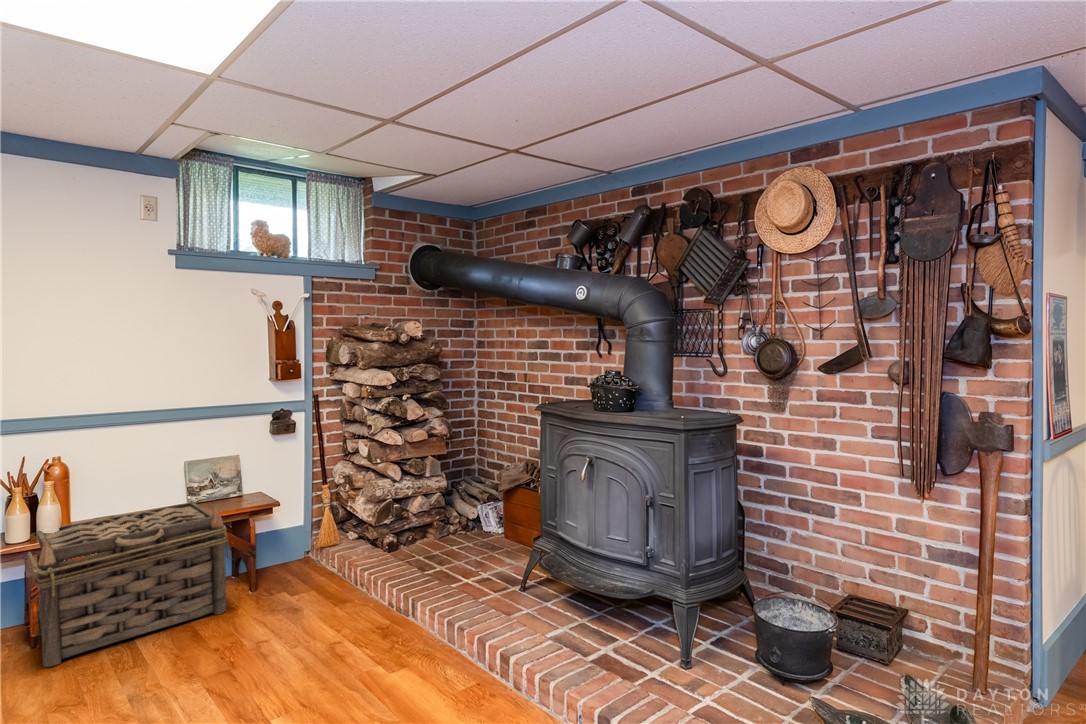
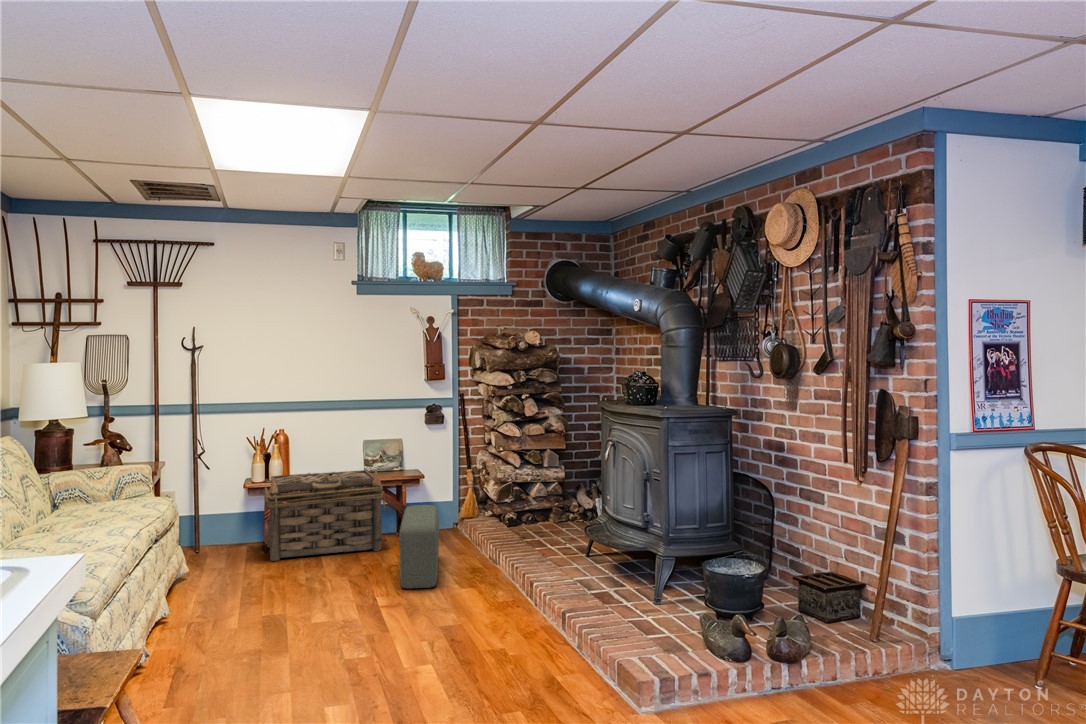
pouf: none [269,547,343,691] -> present [399,505,439,588]

